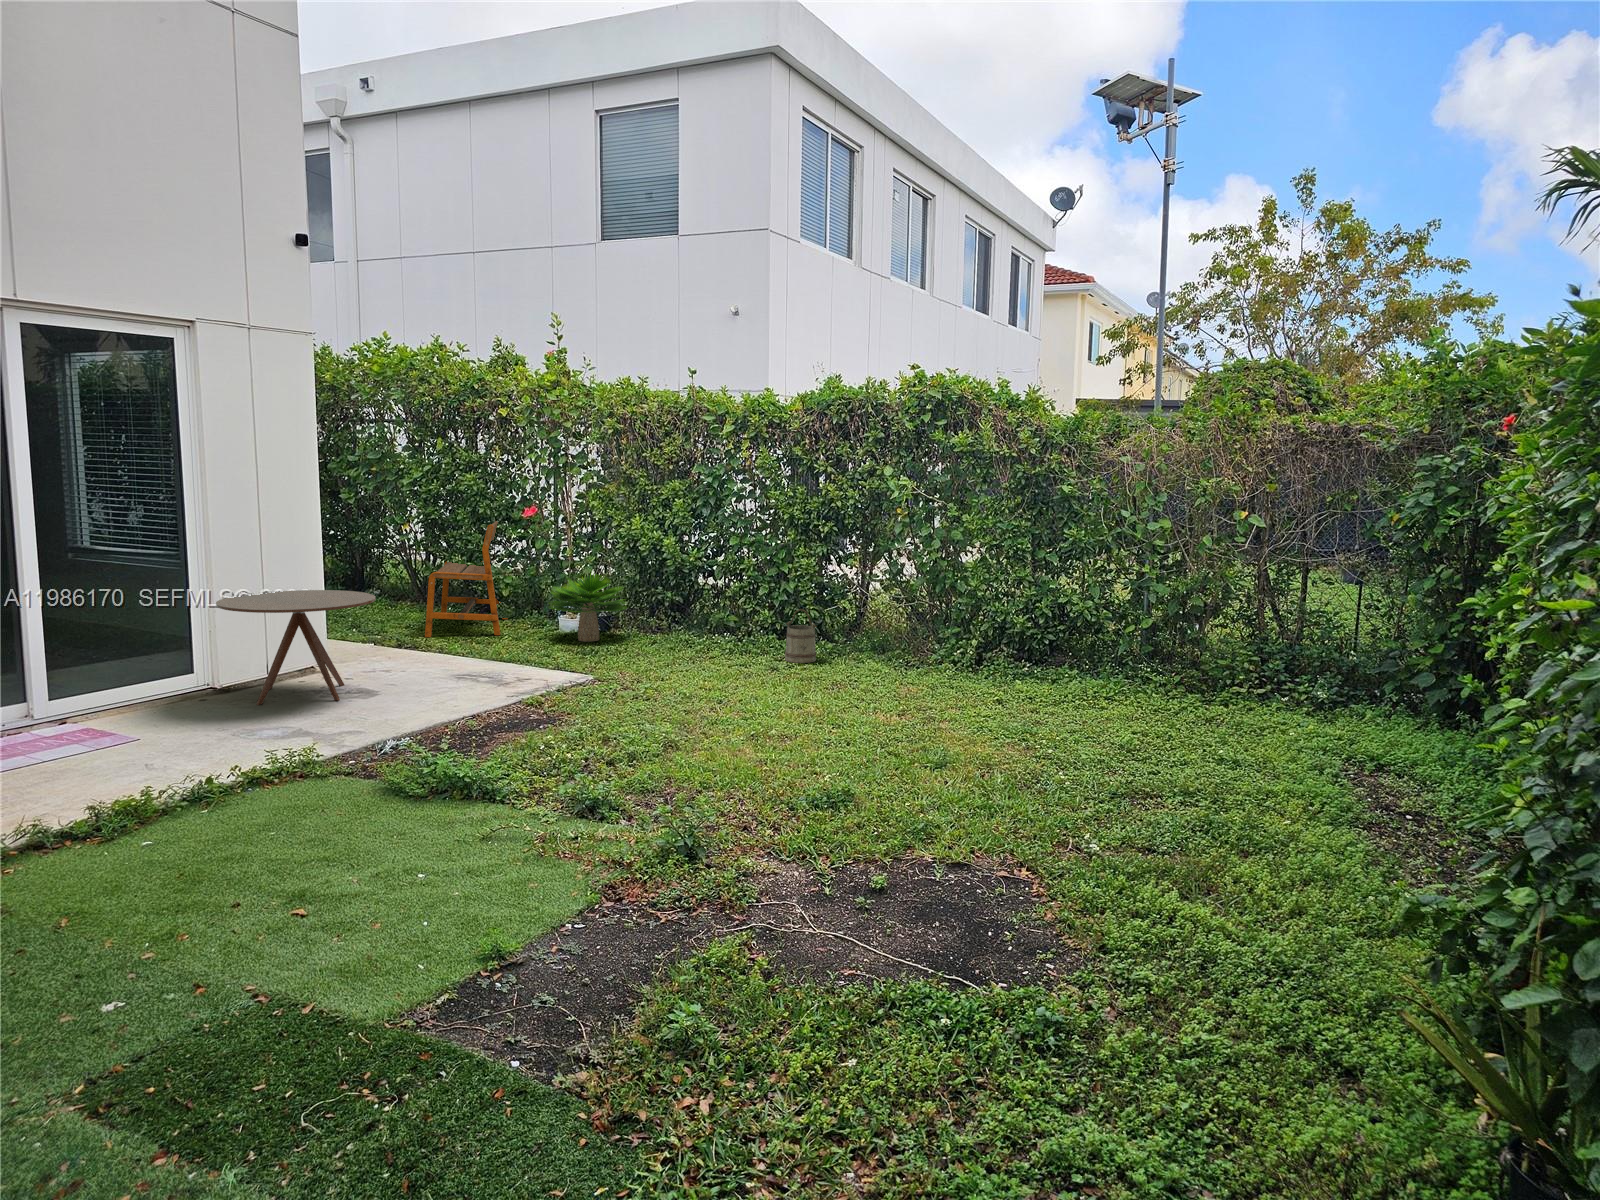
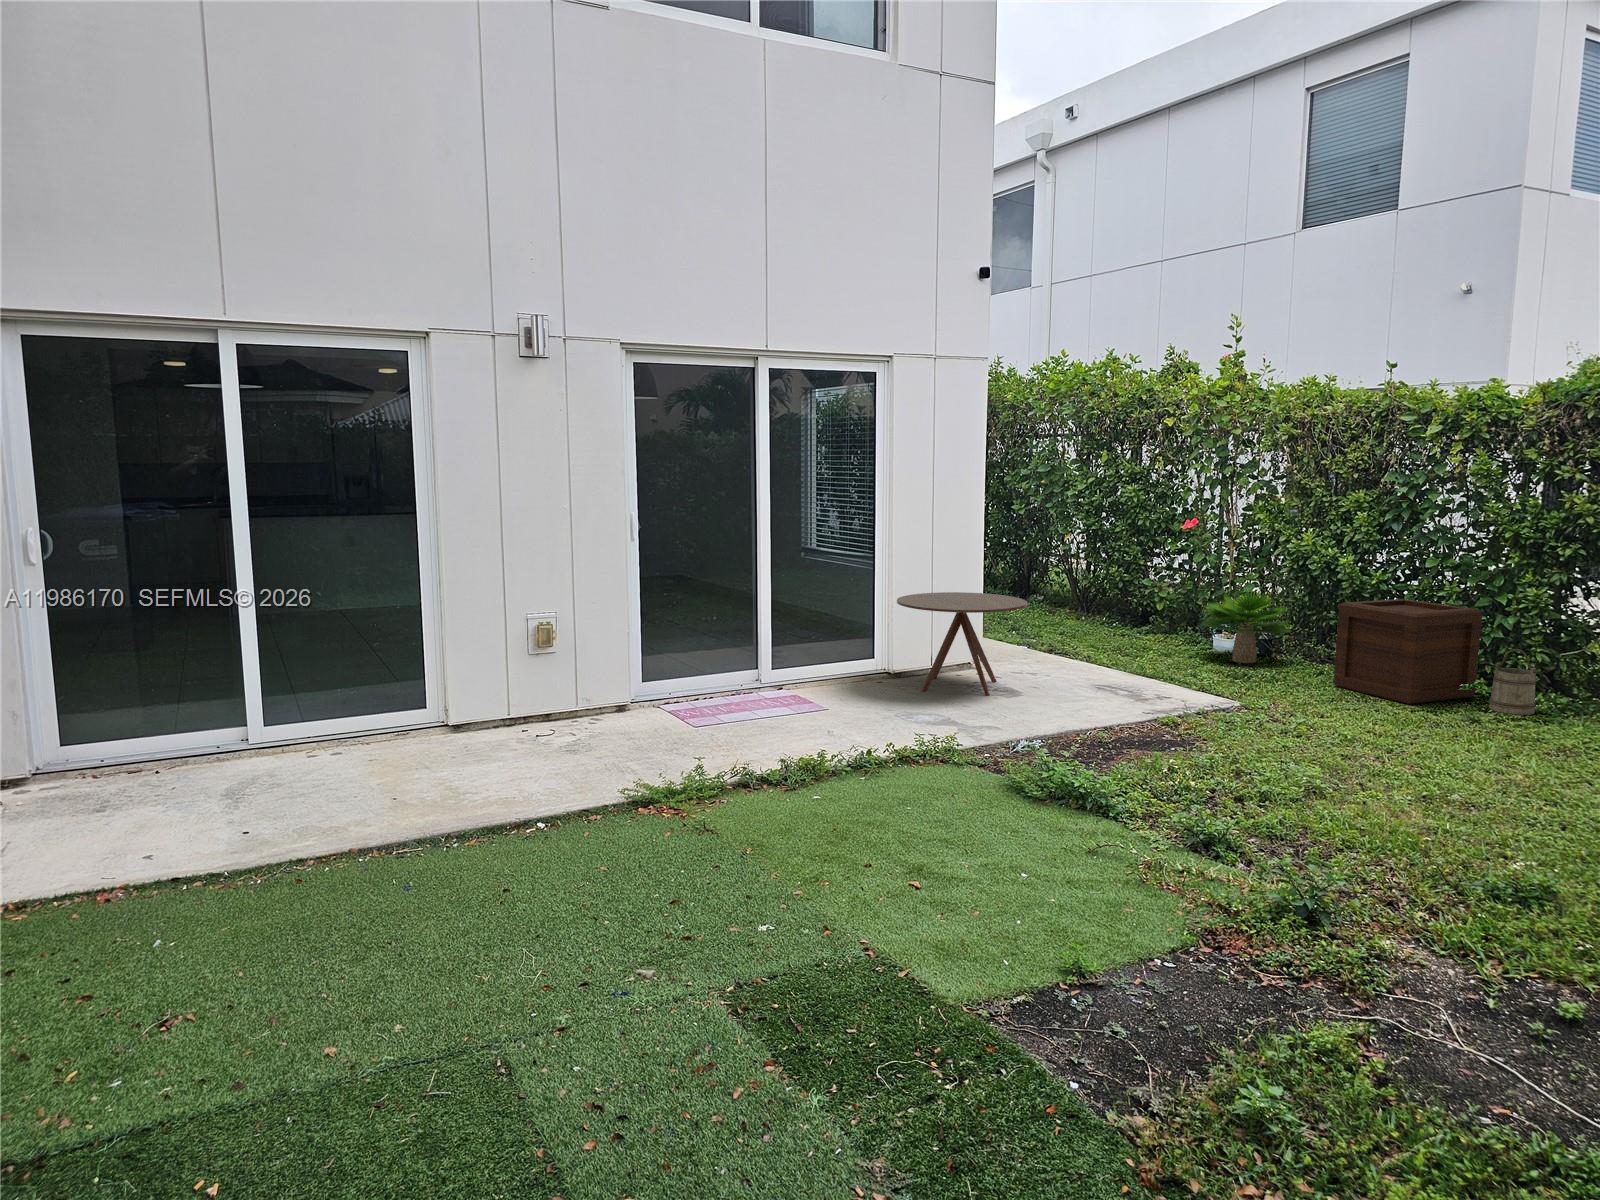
bench: present [425,521,508,637] -> none [1078,530,1163,648]
wooden crate: none [667,573,775,664] -> present [1334,599,1482,704]

